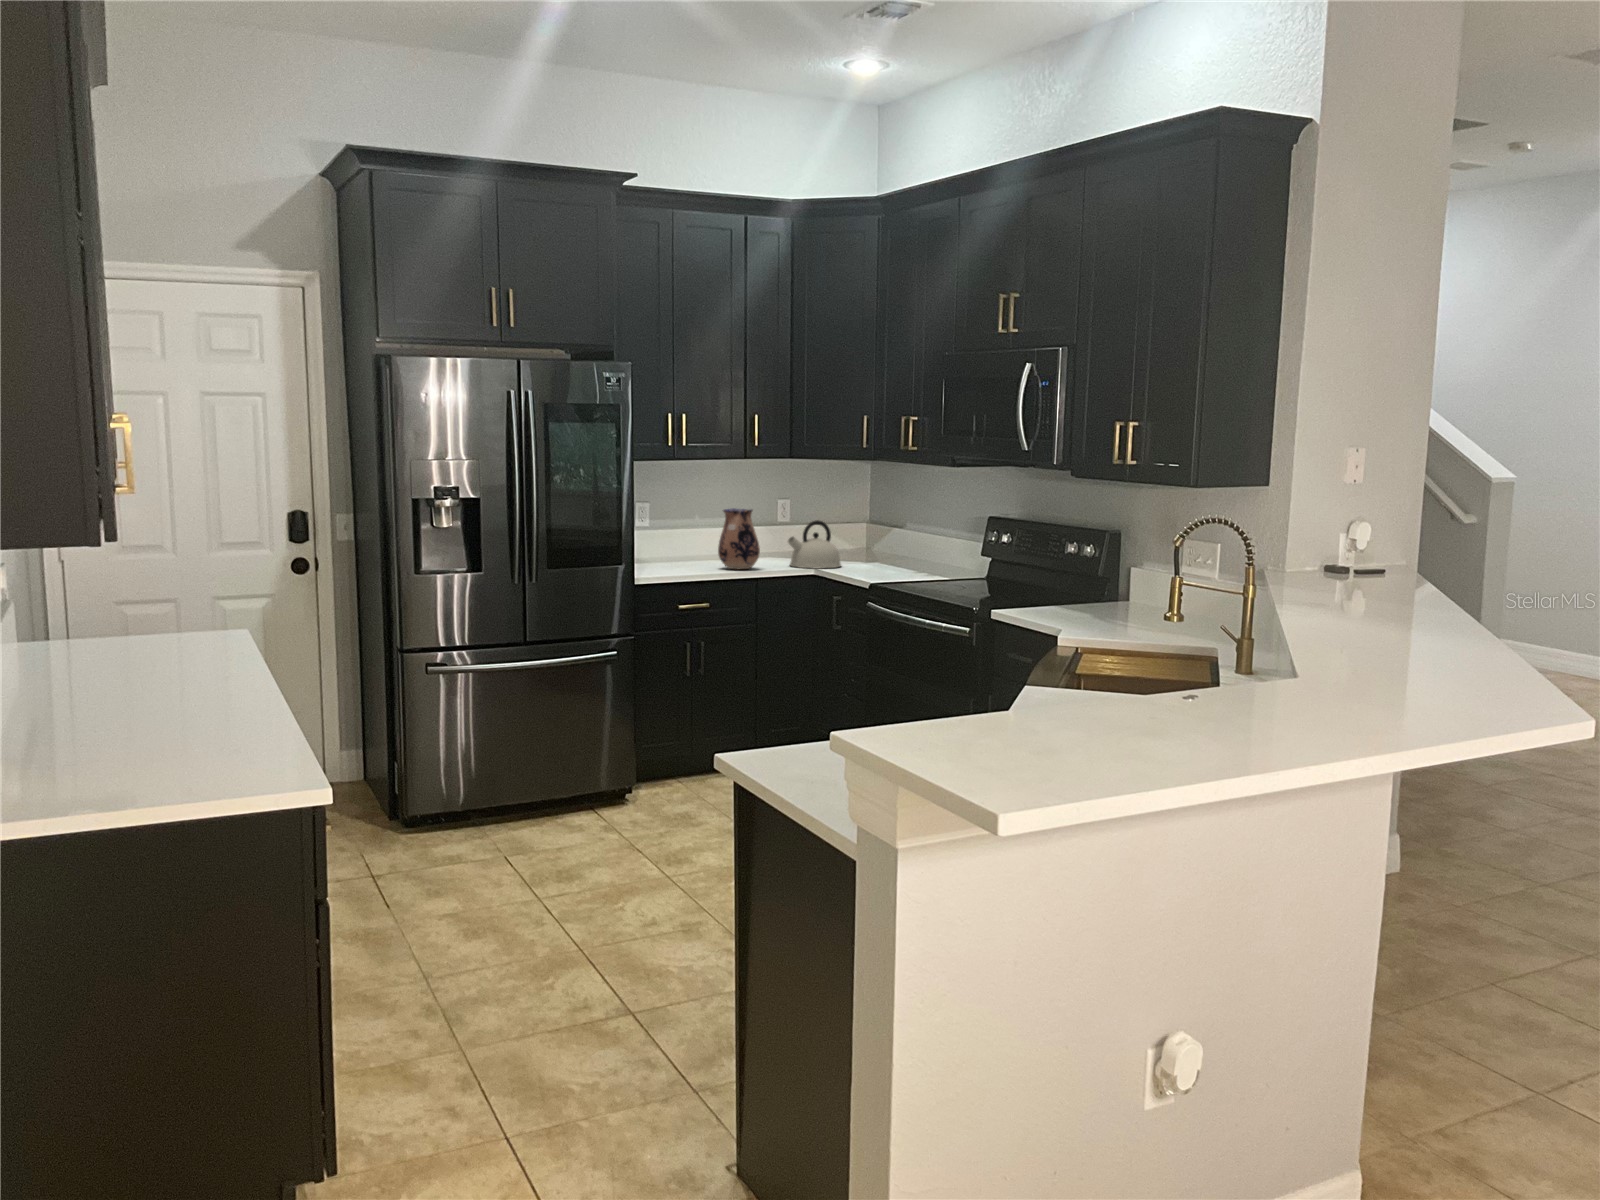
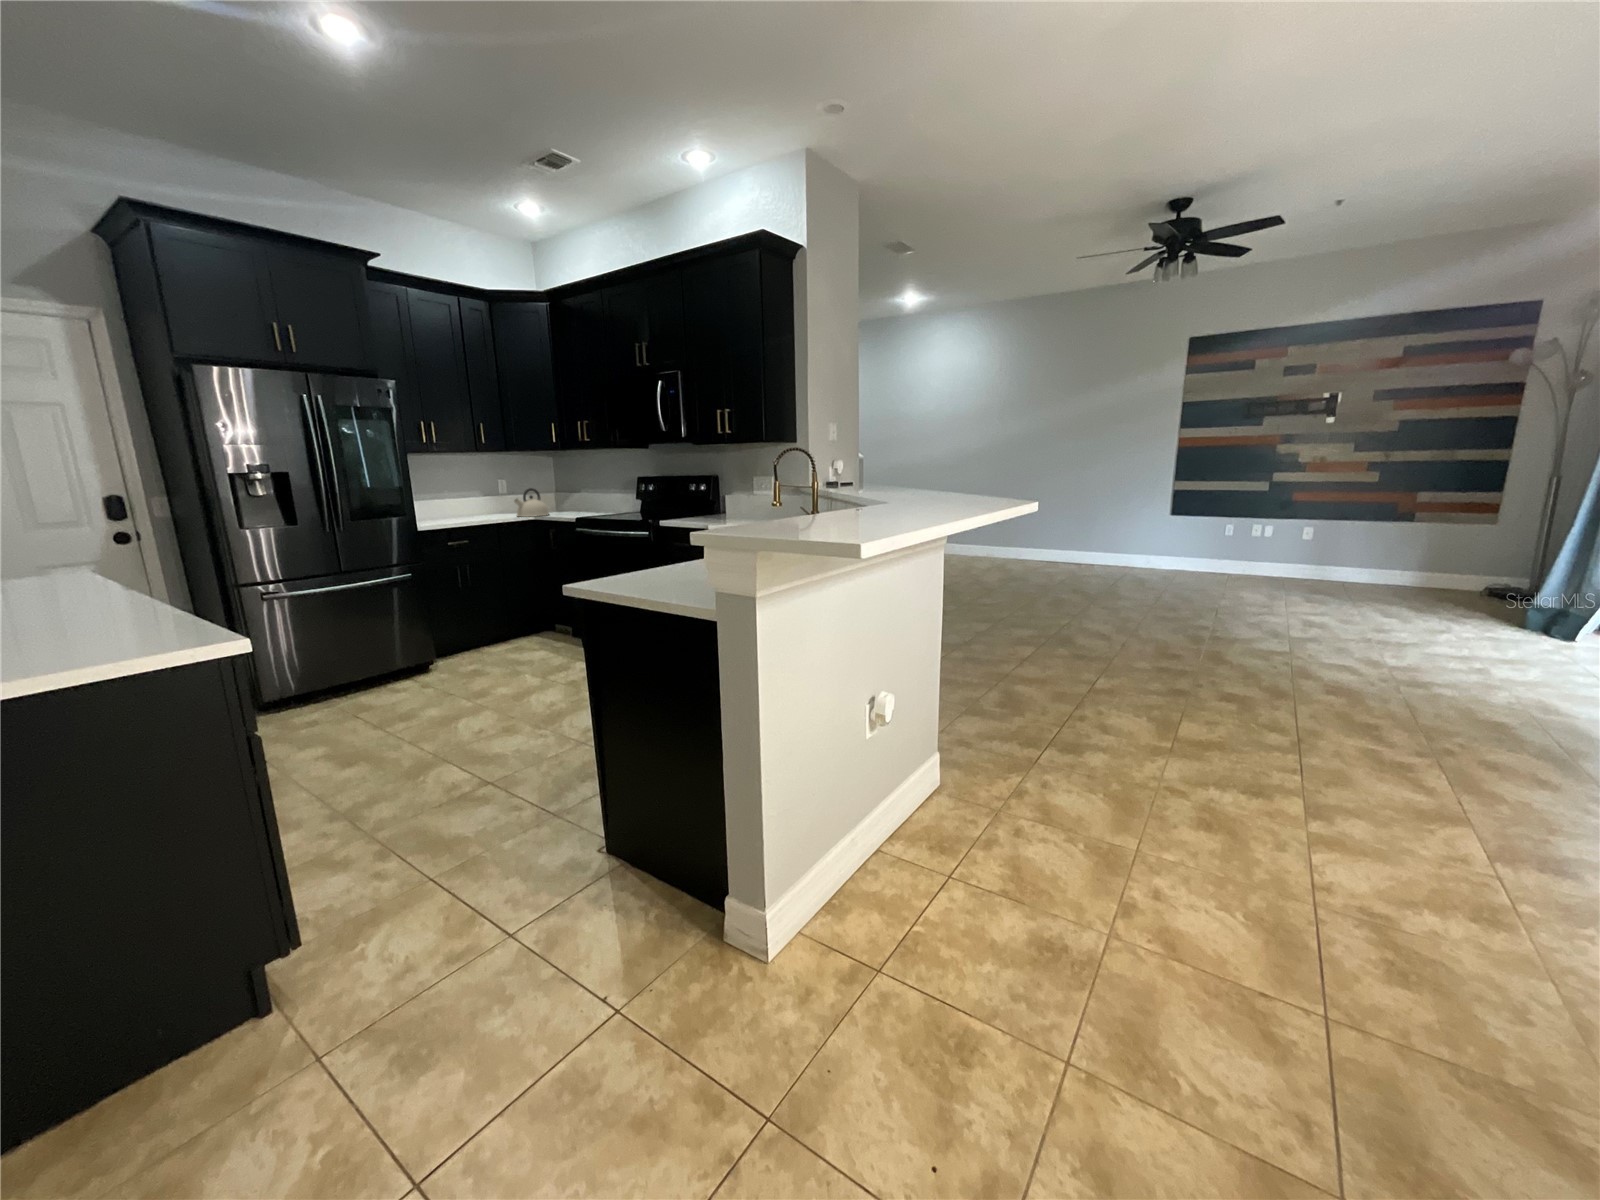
ceramic pitcher: present [718,508,760,569] -> none [469,482,498,520]

